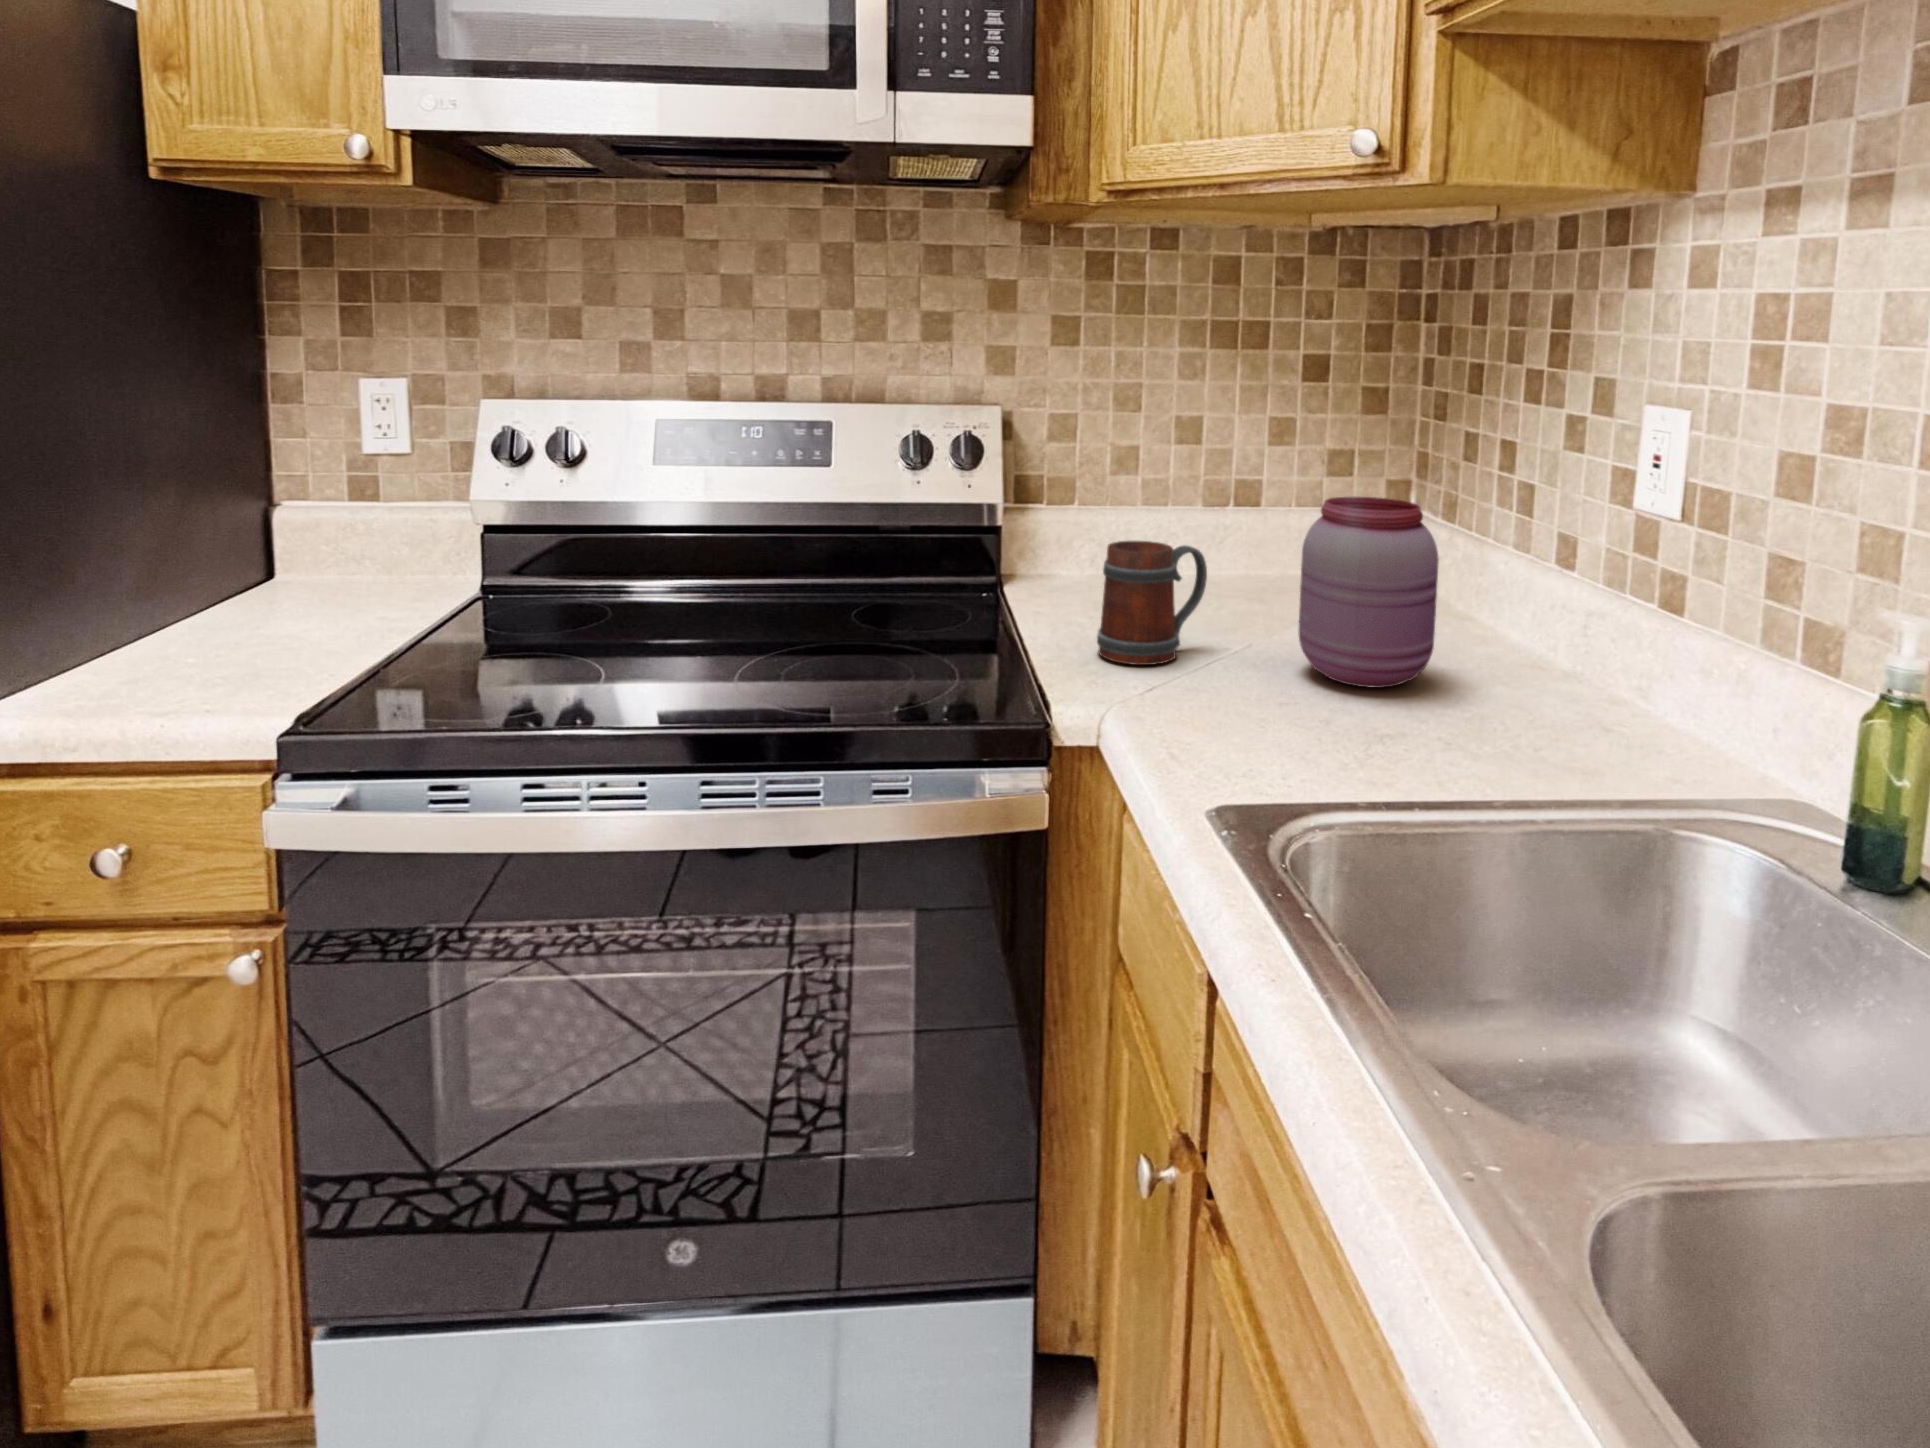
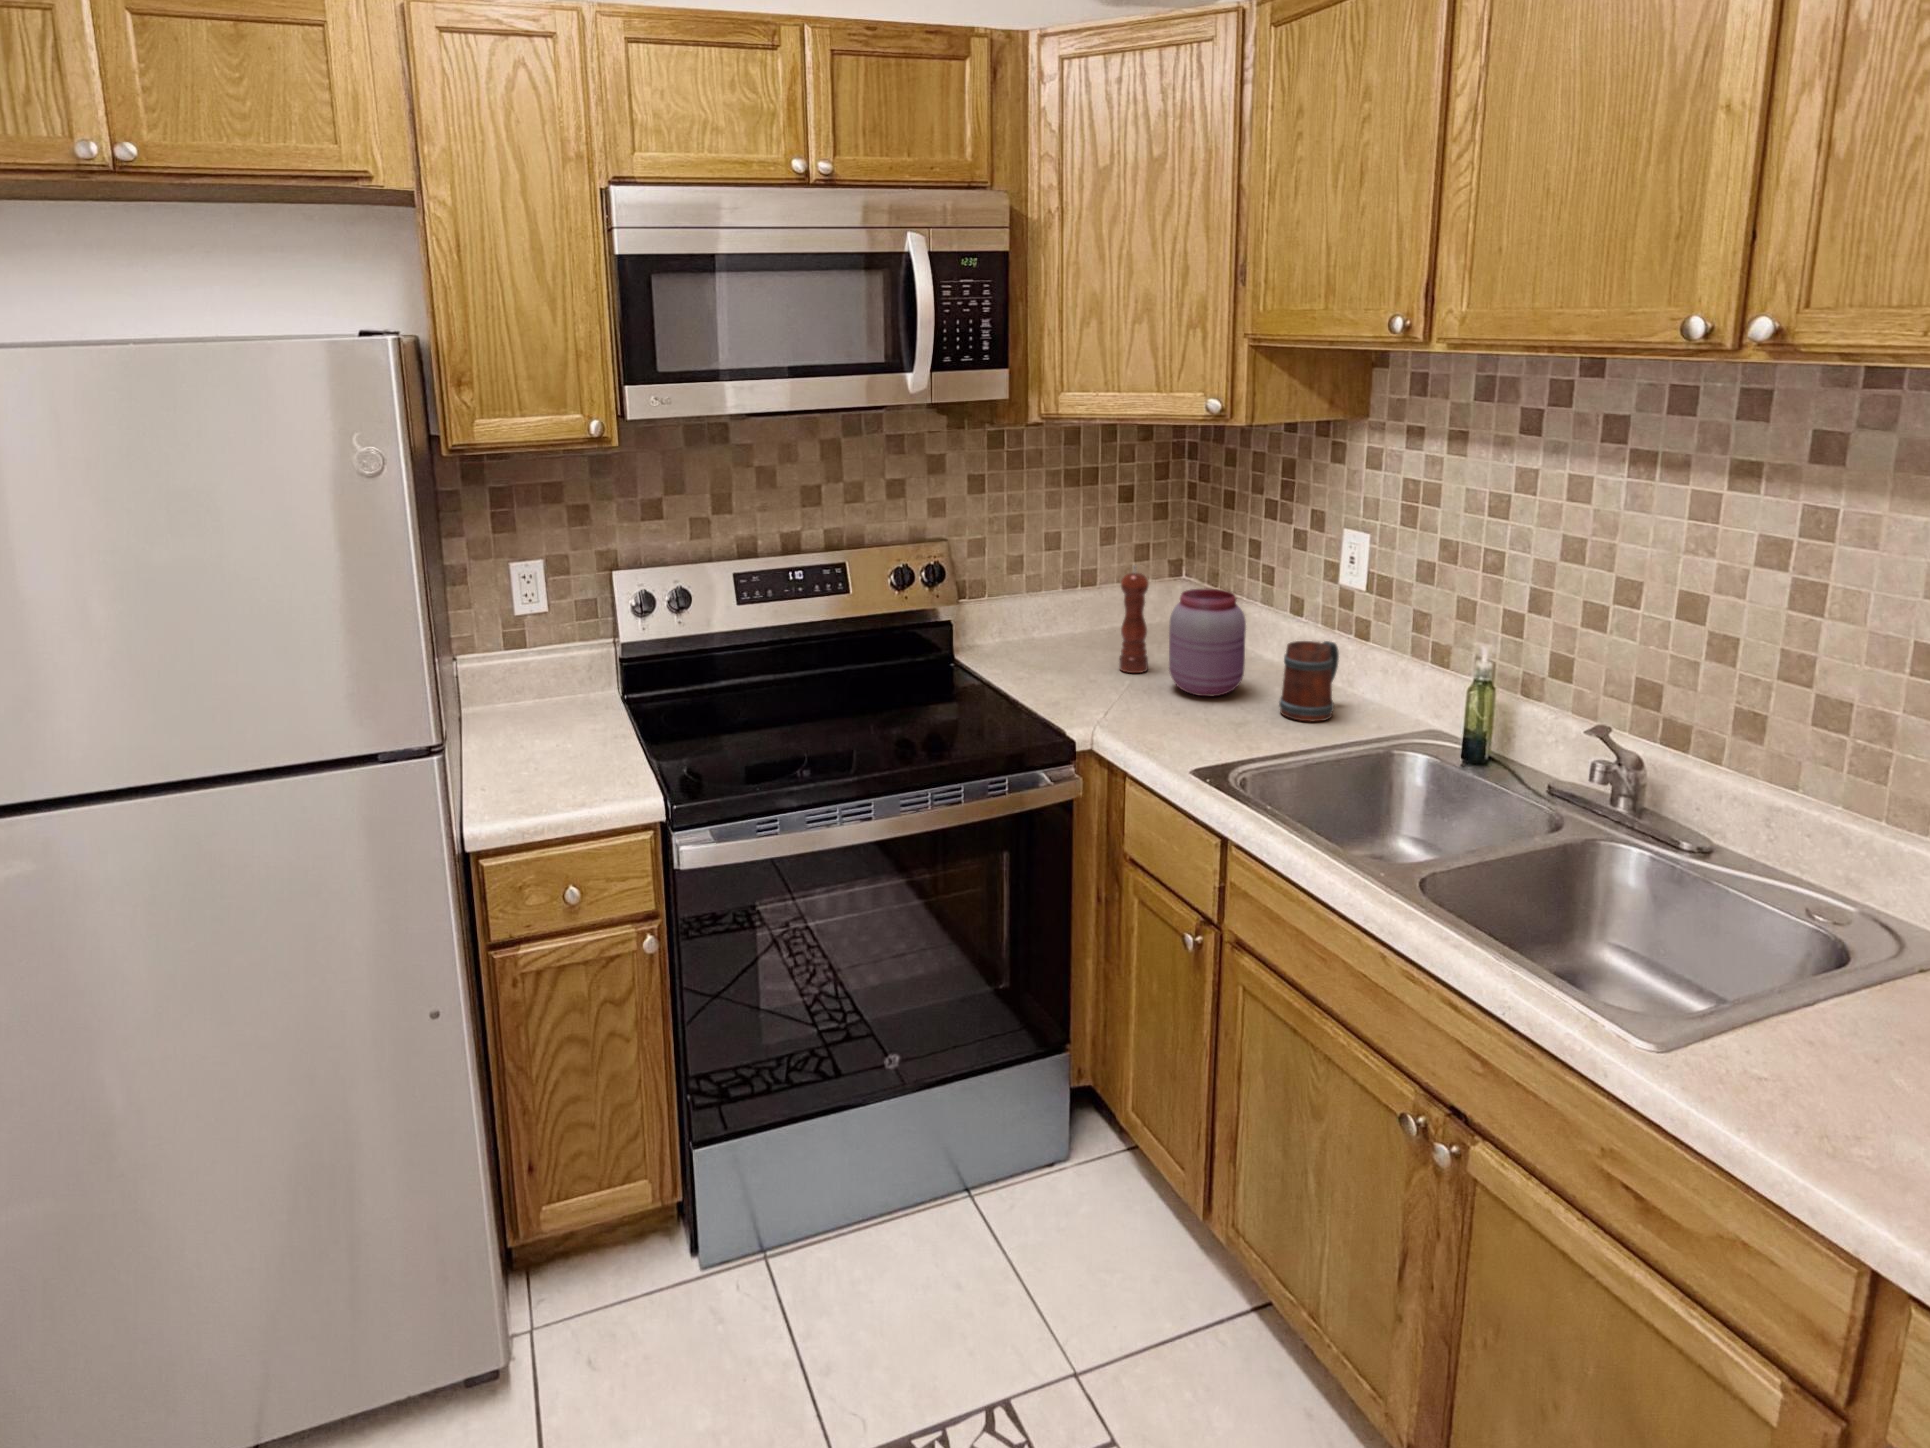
pepper mill: none [1241,456,1294,639] -> present [1119,565,1149,673]
mug: present [1097,541,1207,665] -> present [1279,641,1339,722]

